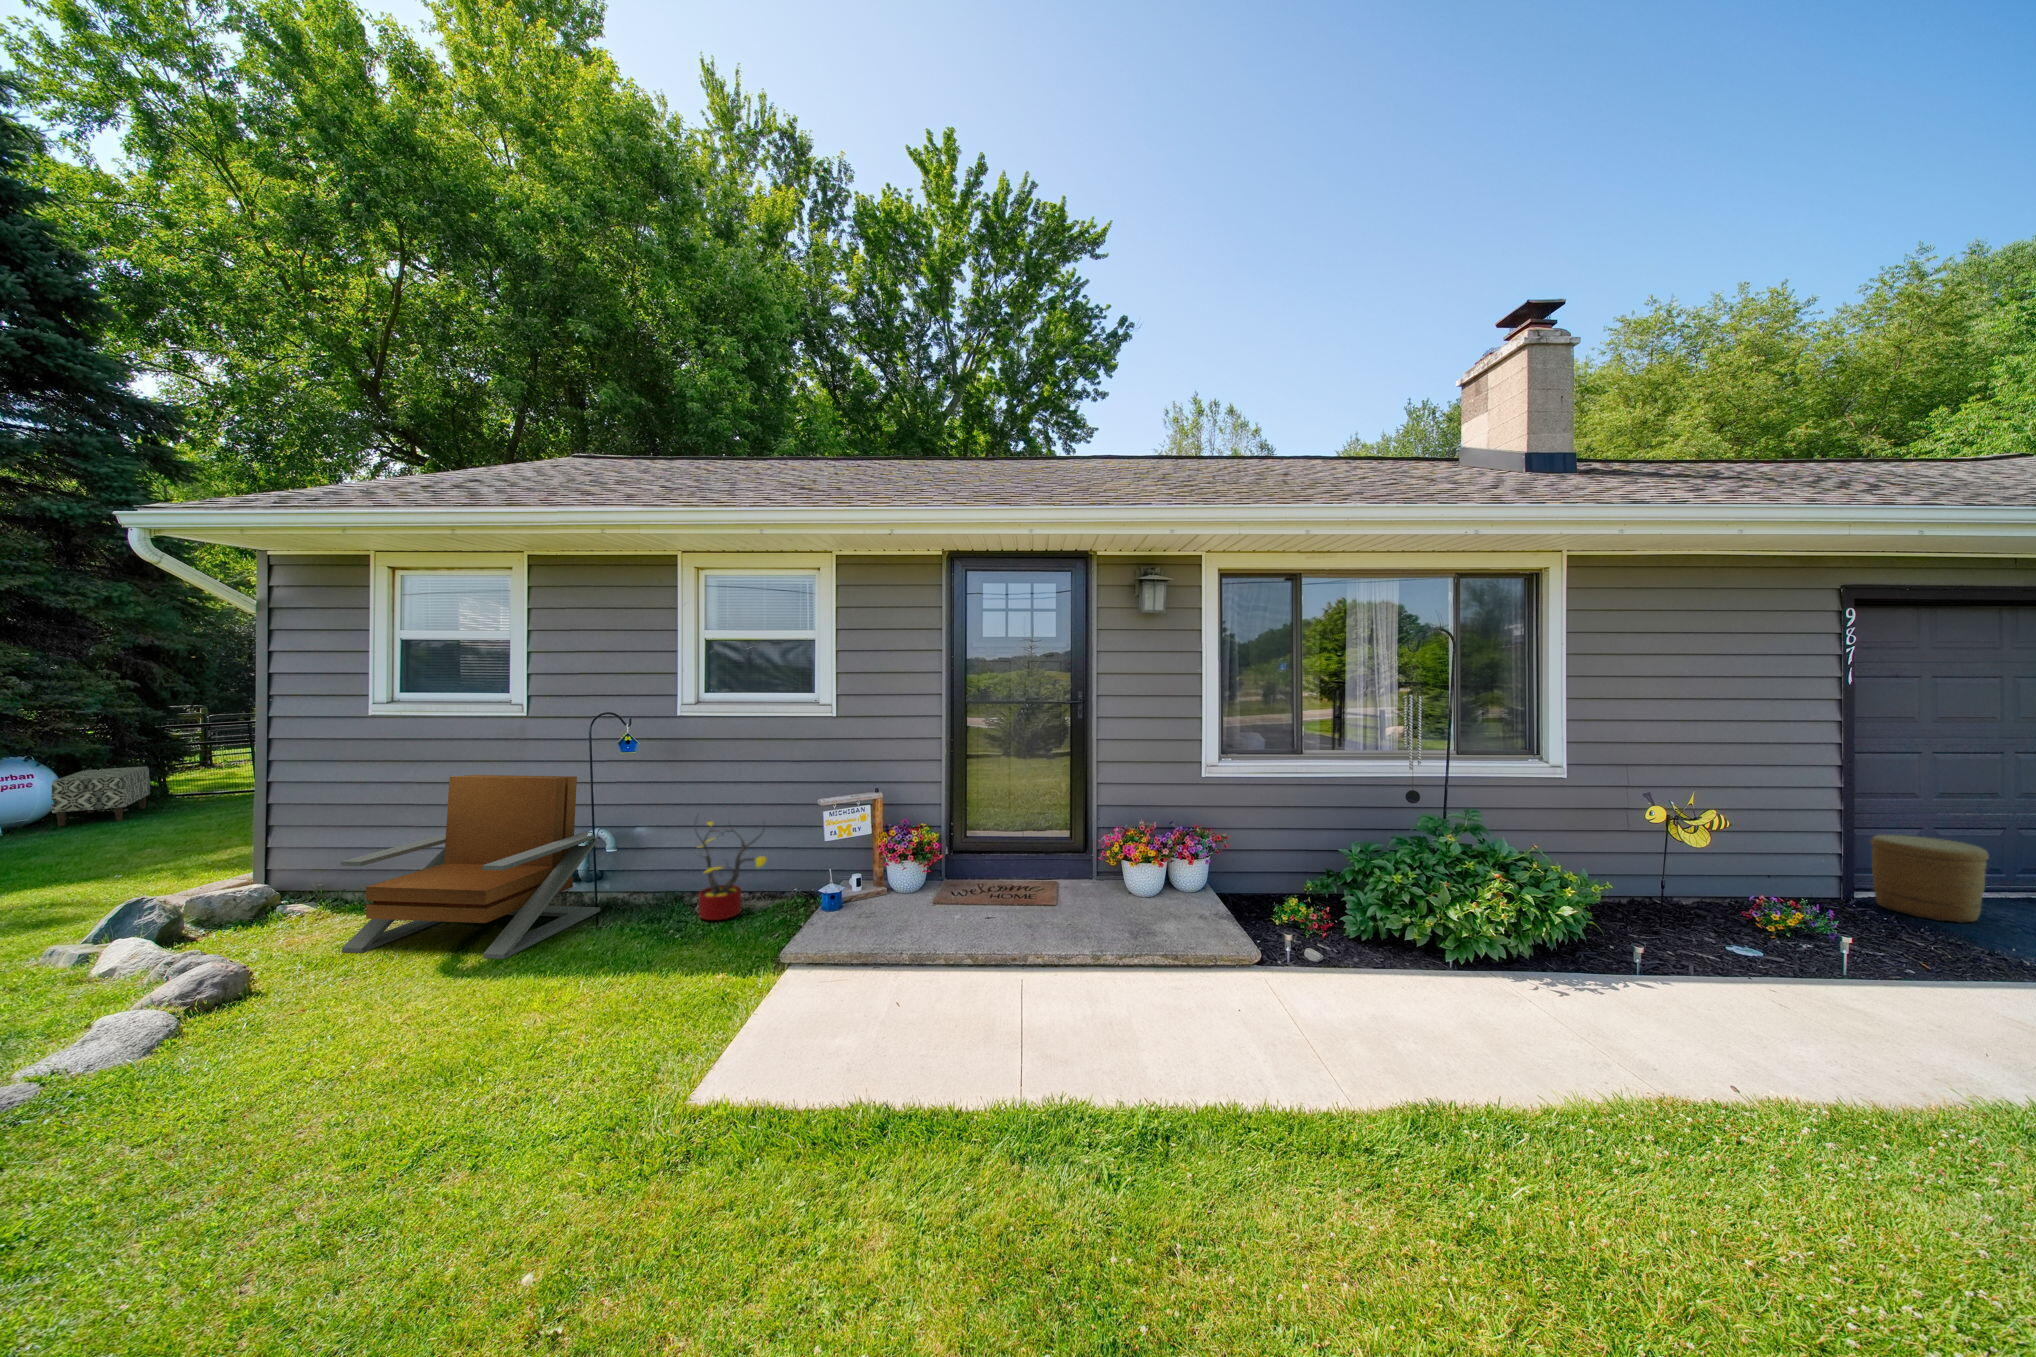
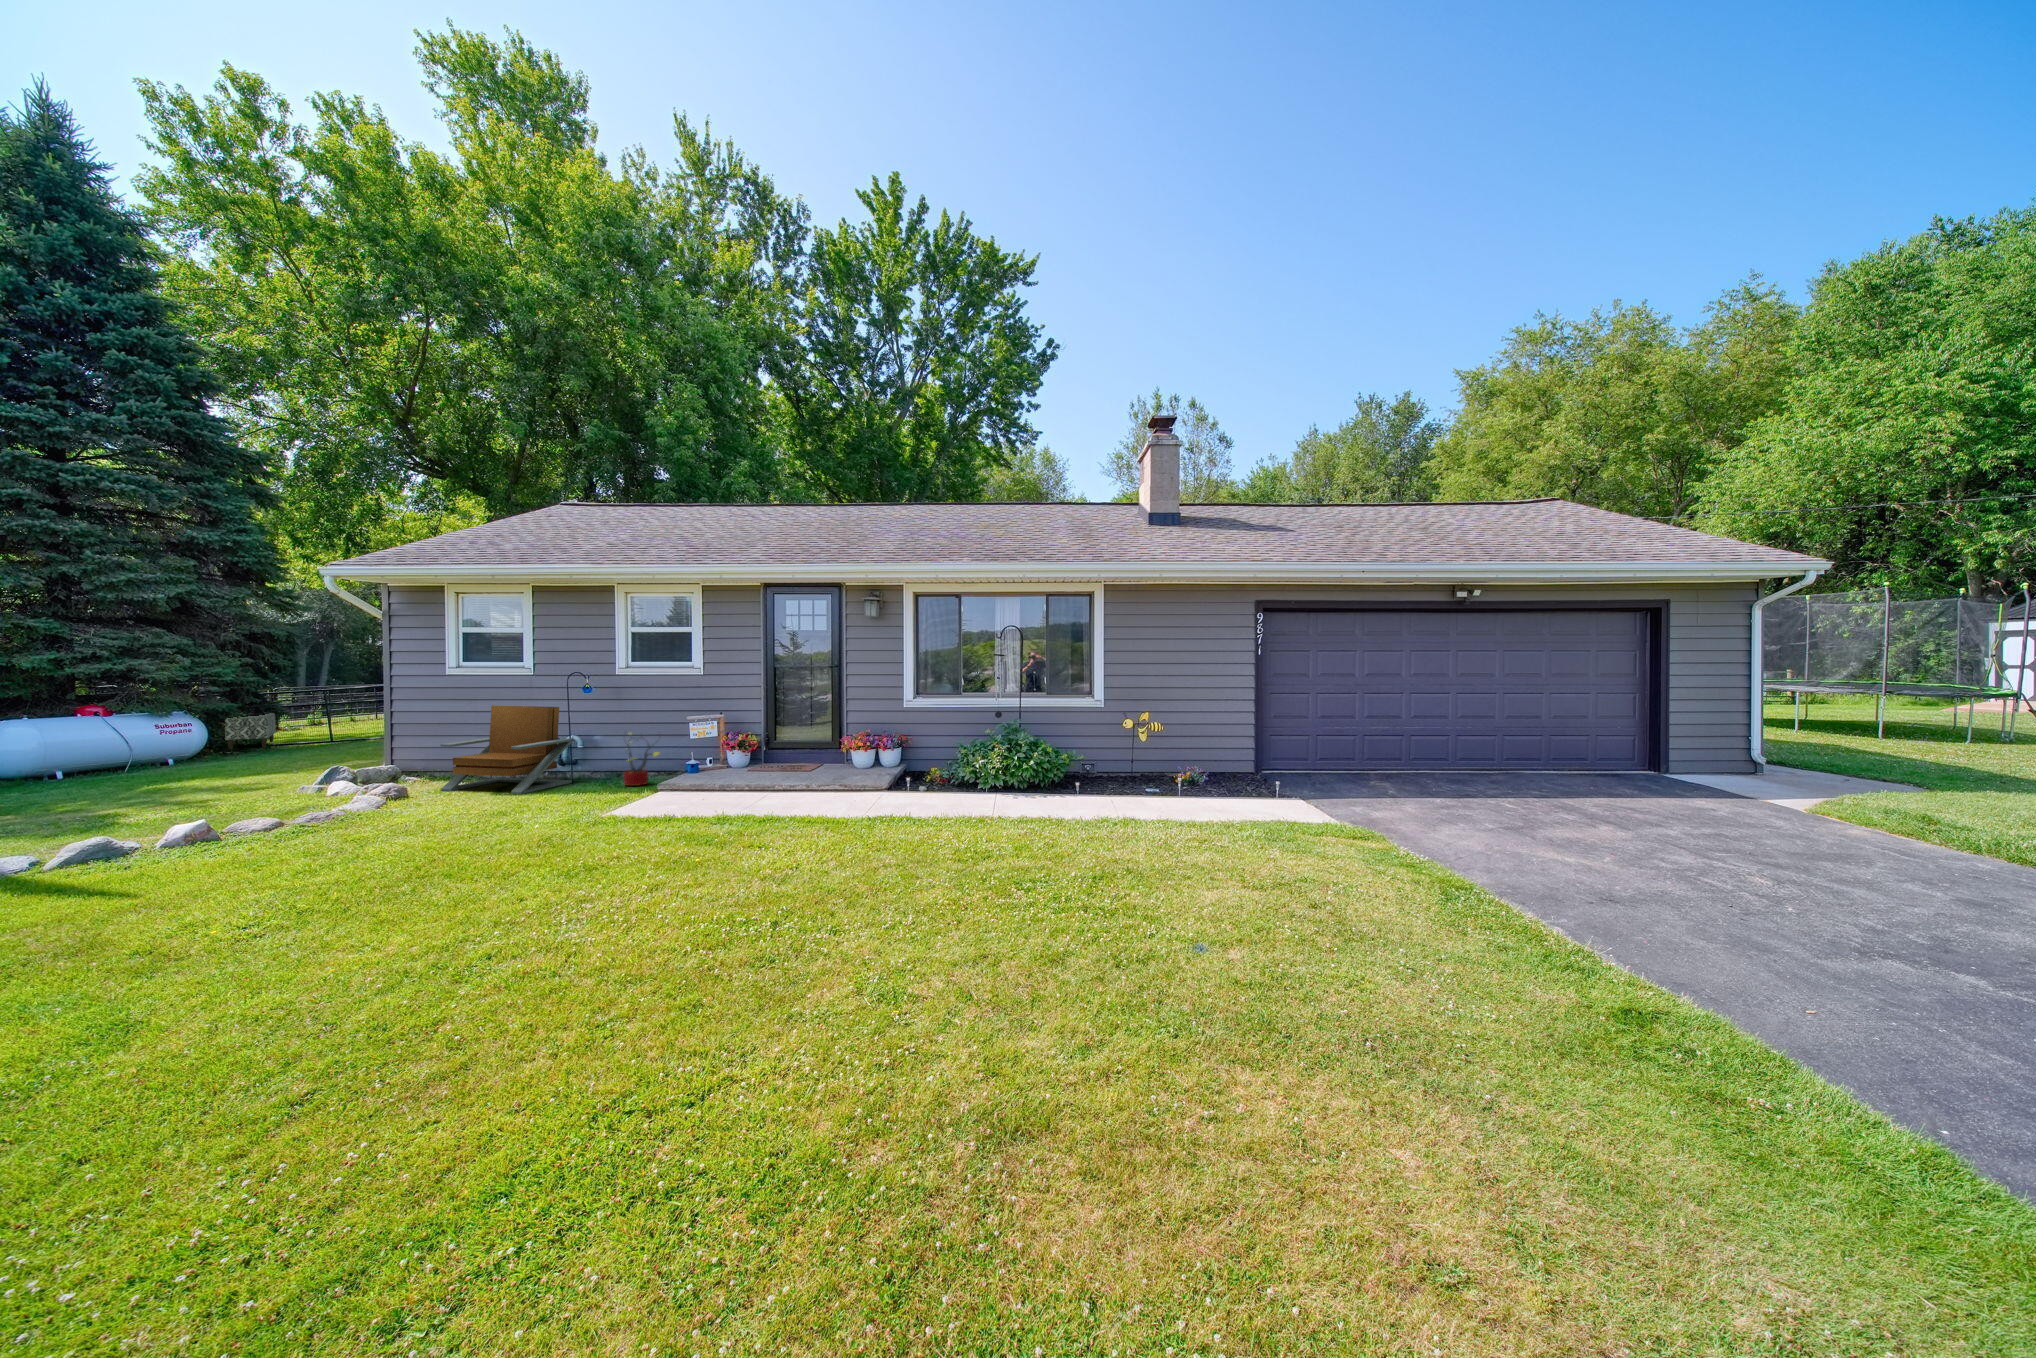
woven basket: present [1870,835,1989,923] -> none [1296,754,1341,800]

